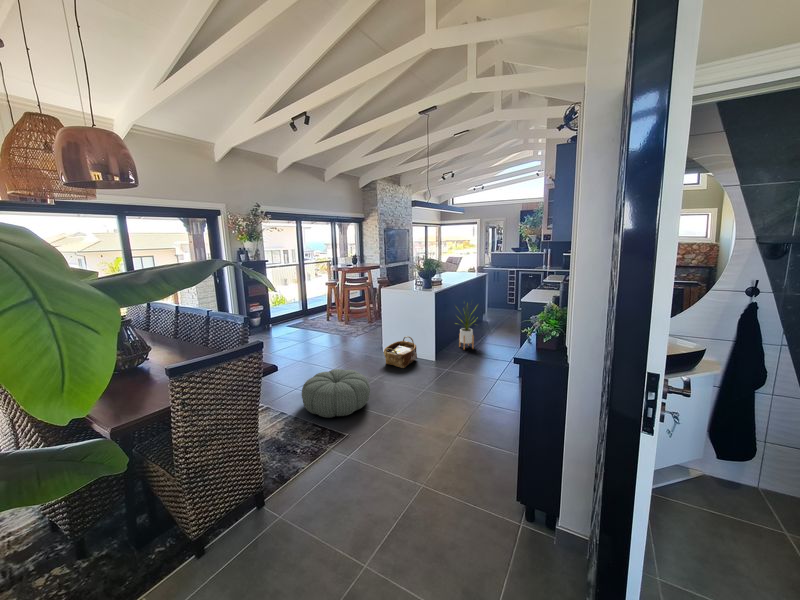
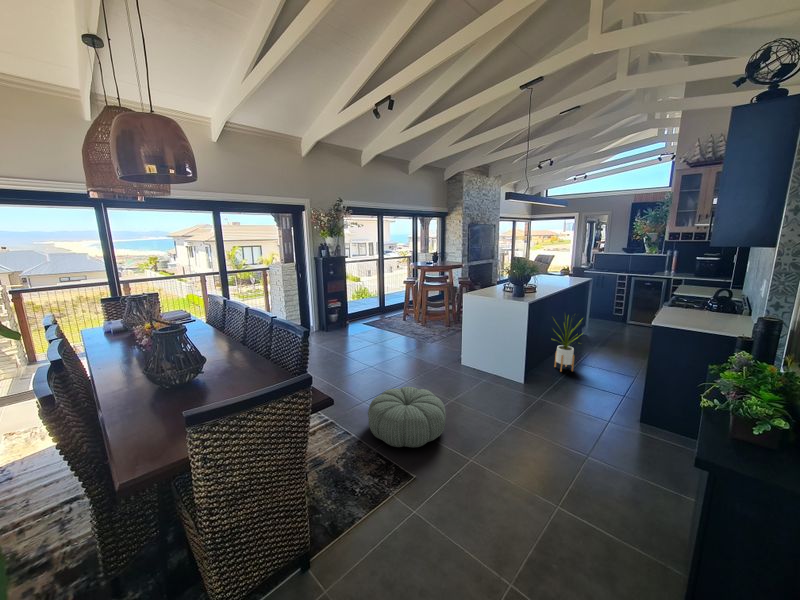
woven basket: present [384,336,417,368] -> none [463,351,502,389]

